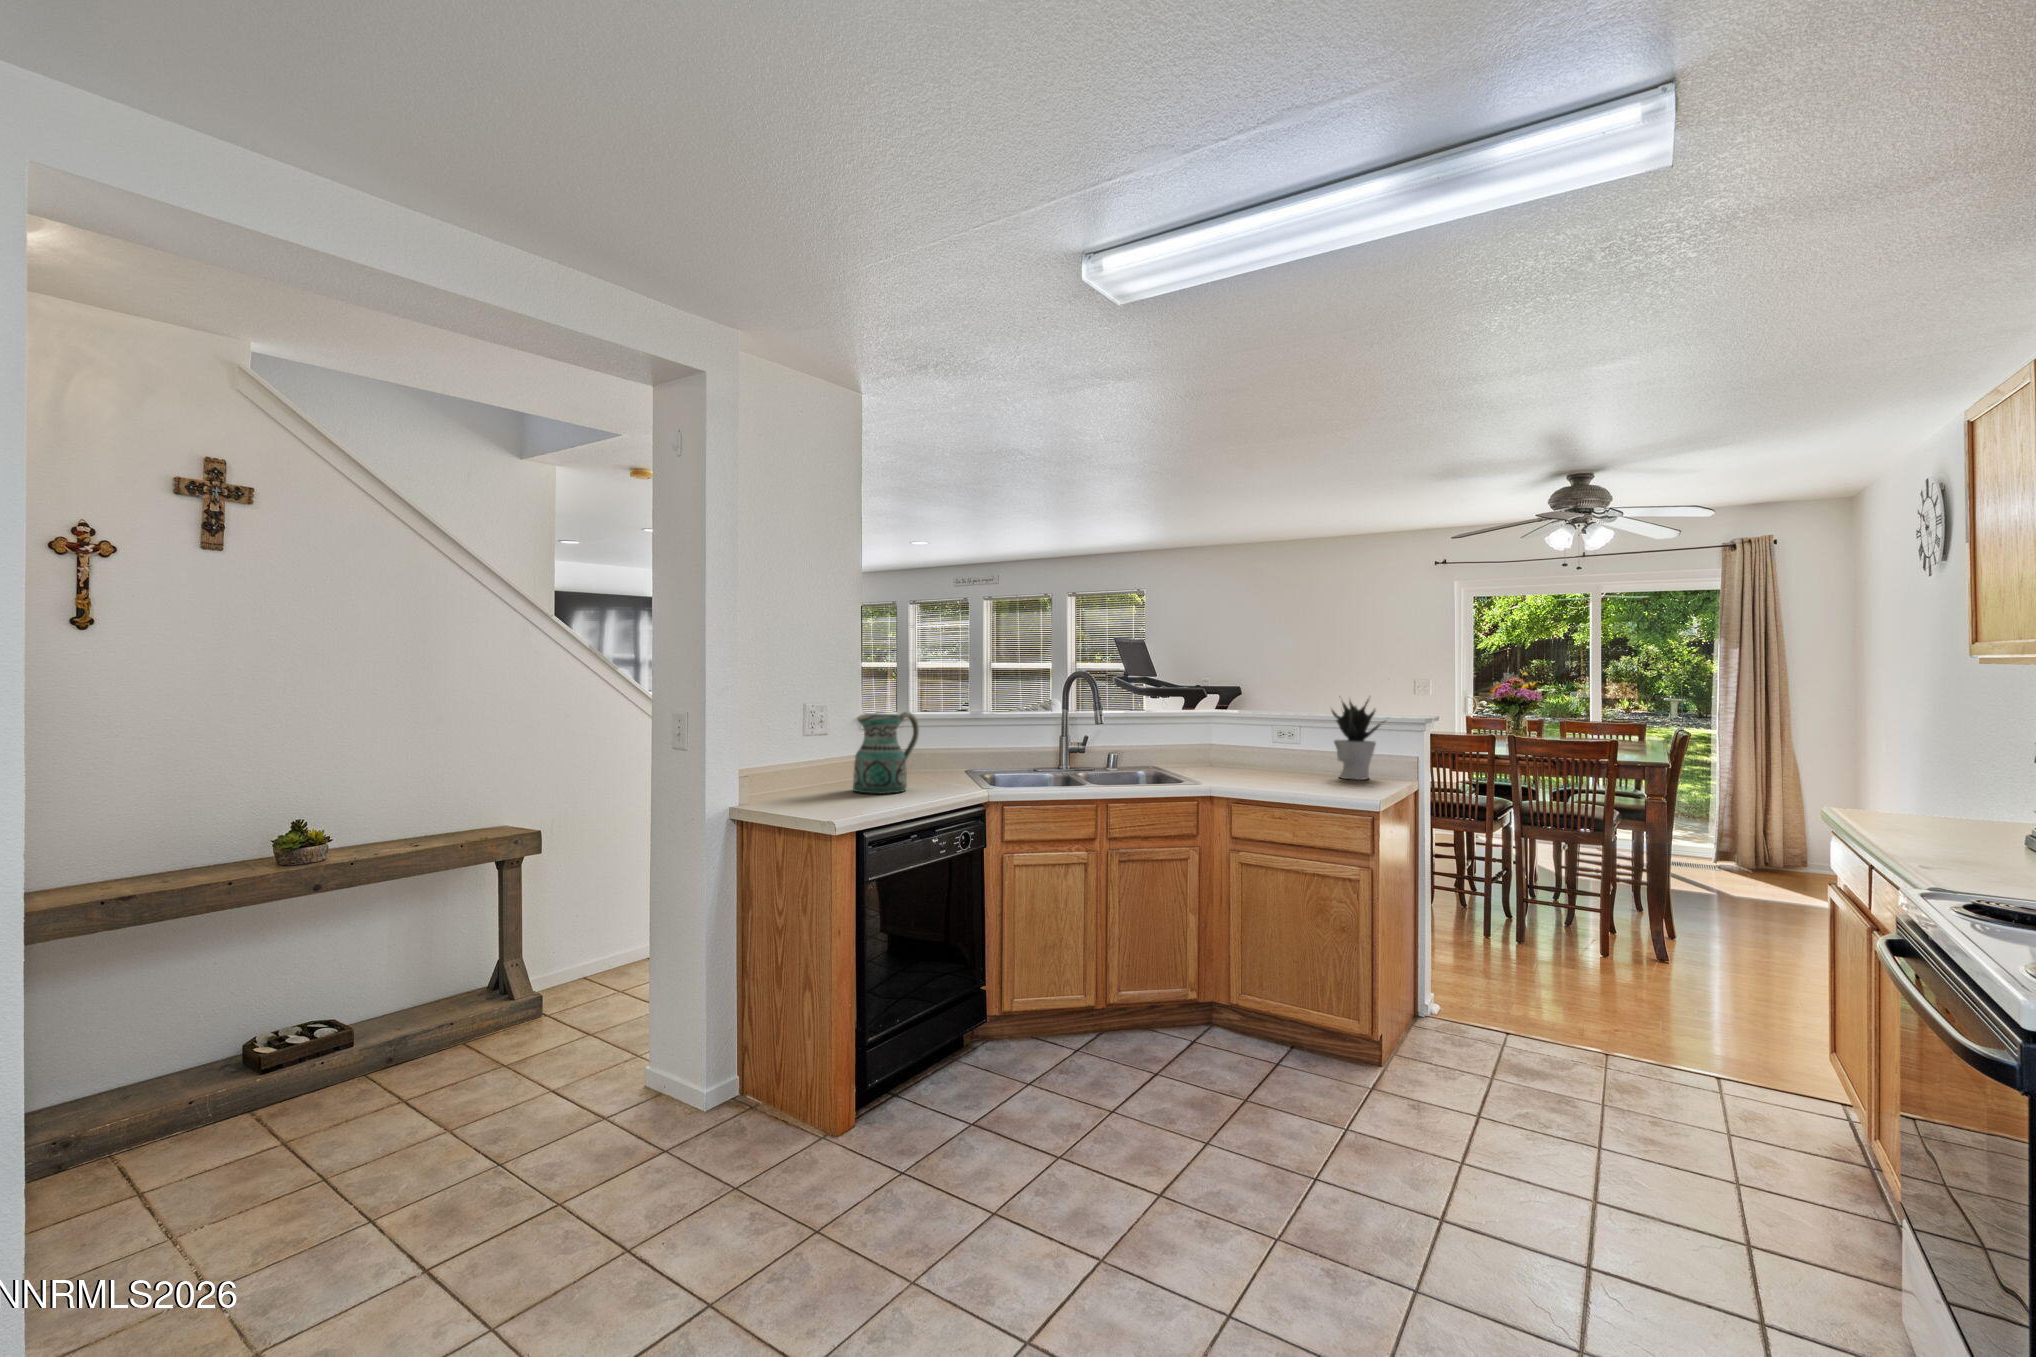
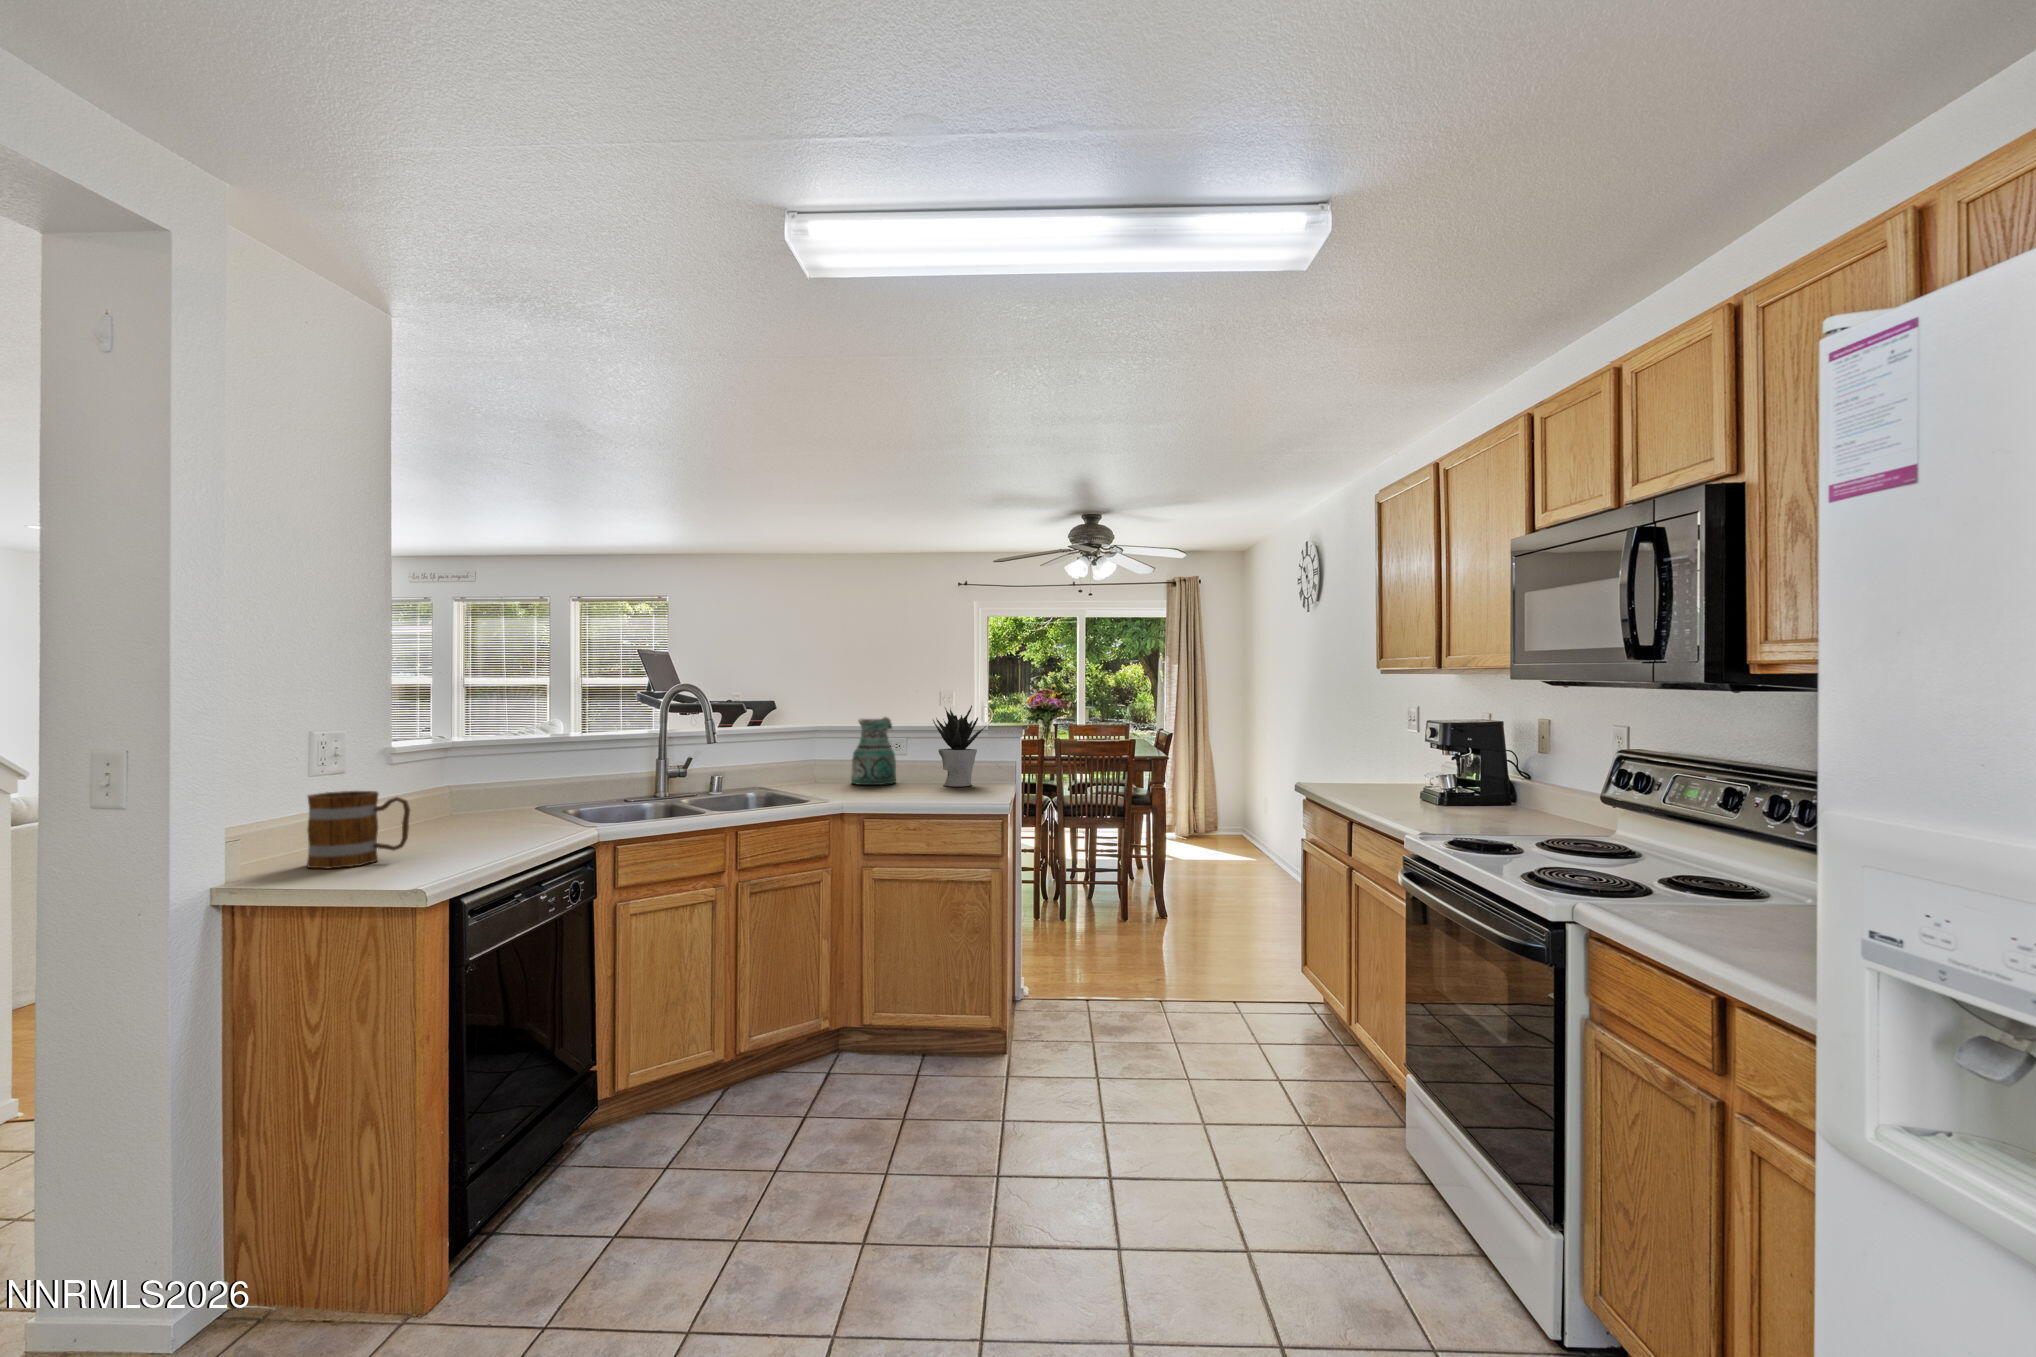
ceramic pitcher: present [853,712,919,794] -> present [851,717,896,785]
mug: none [781,749,844,804] -> present [307,791,410,869]

